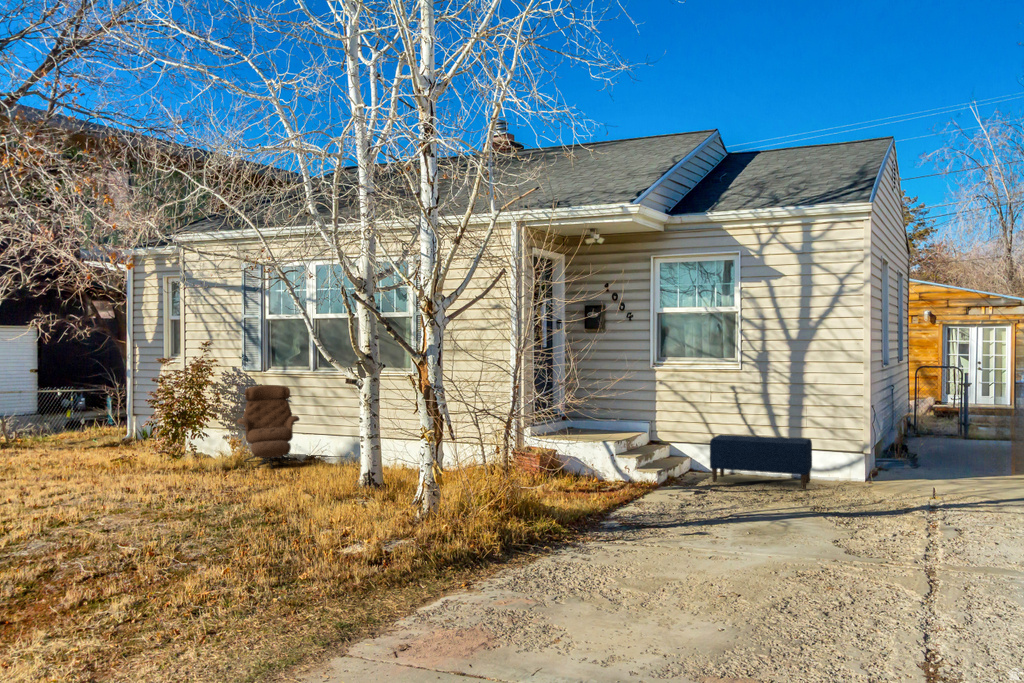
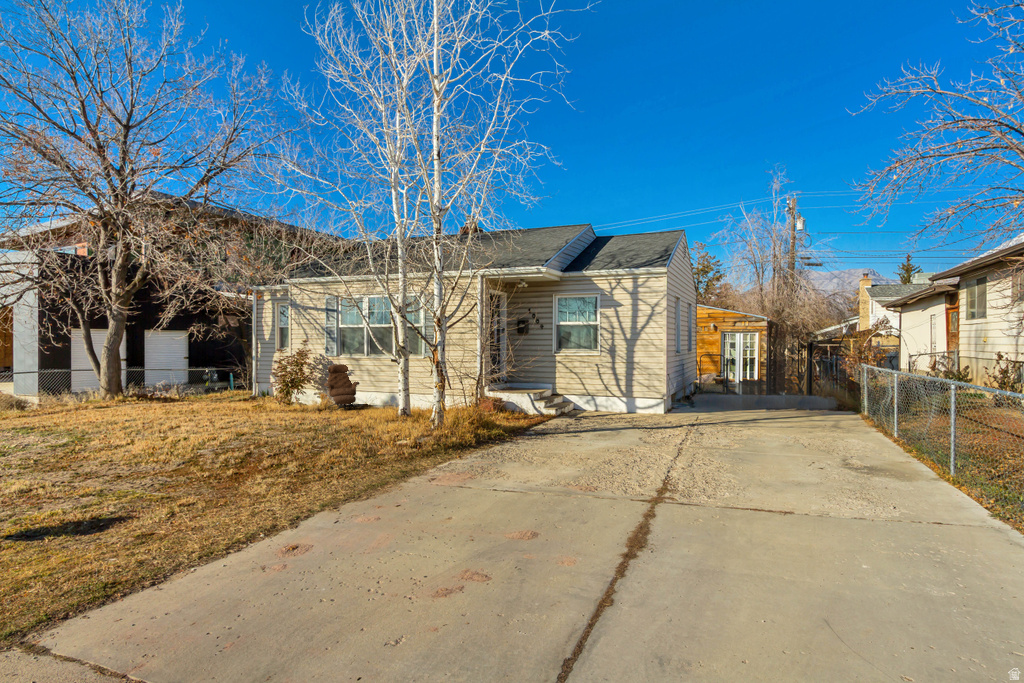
bench: present [710,434,812,489] -> none [584,390,637,417]

